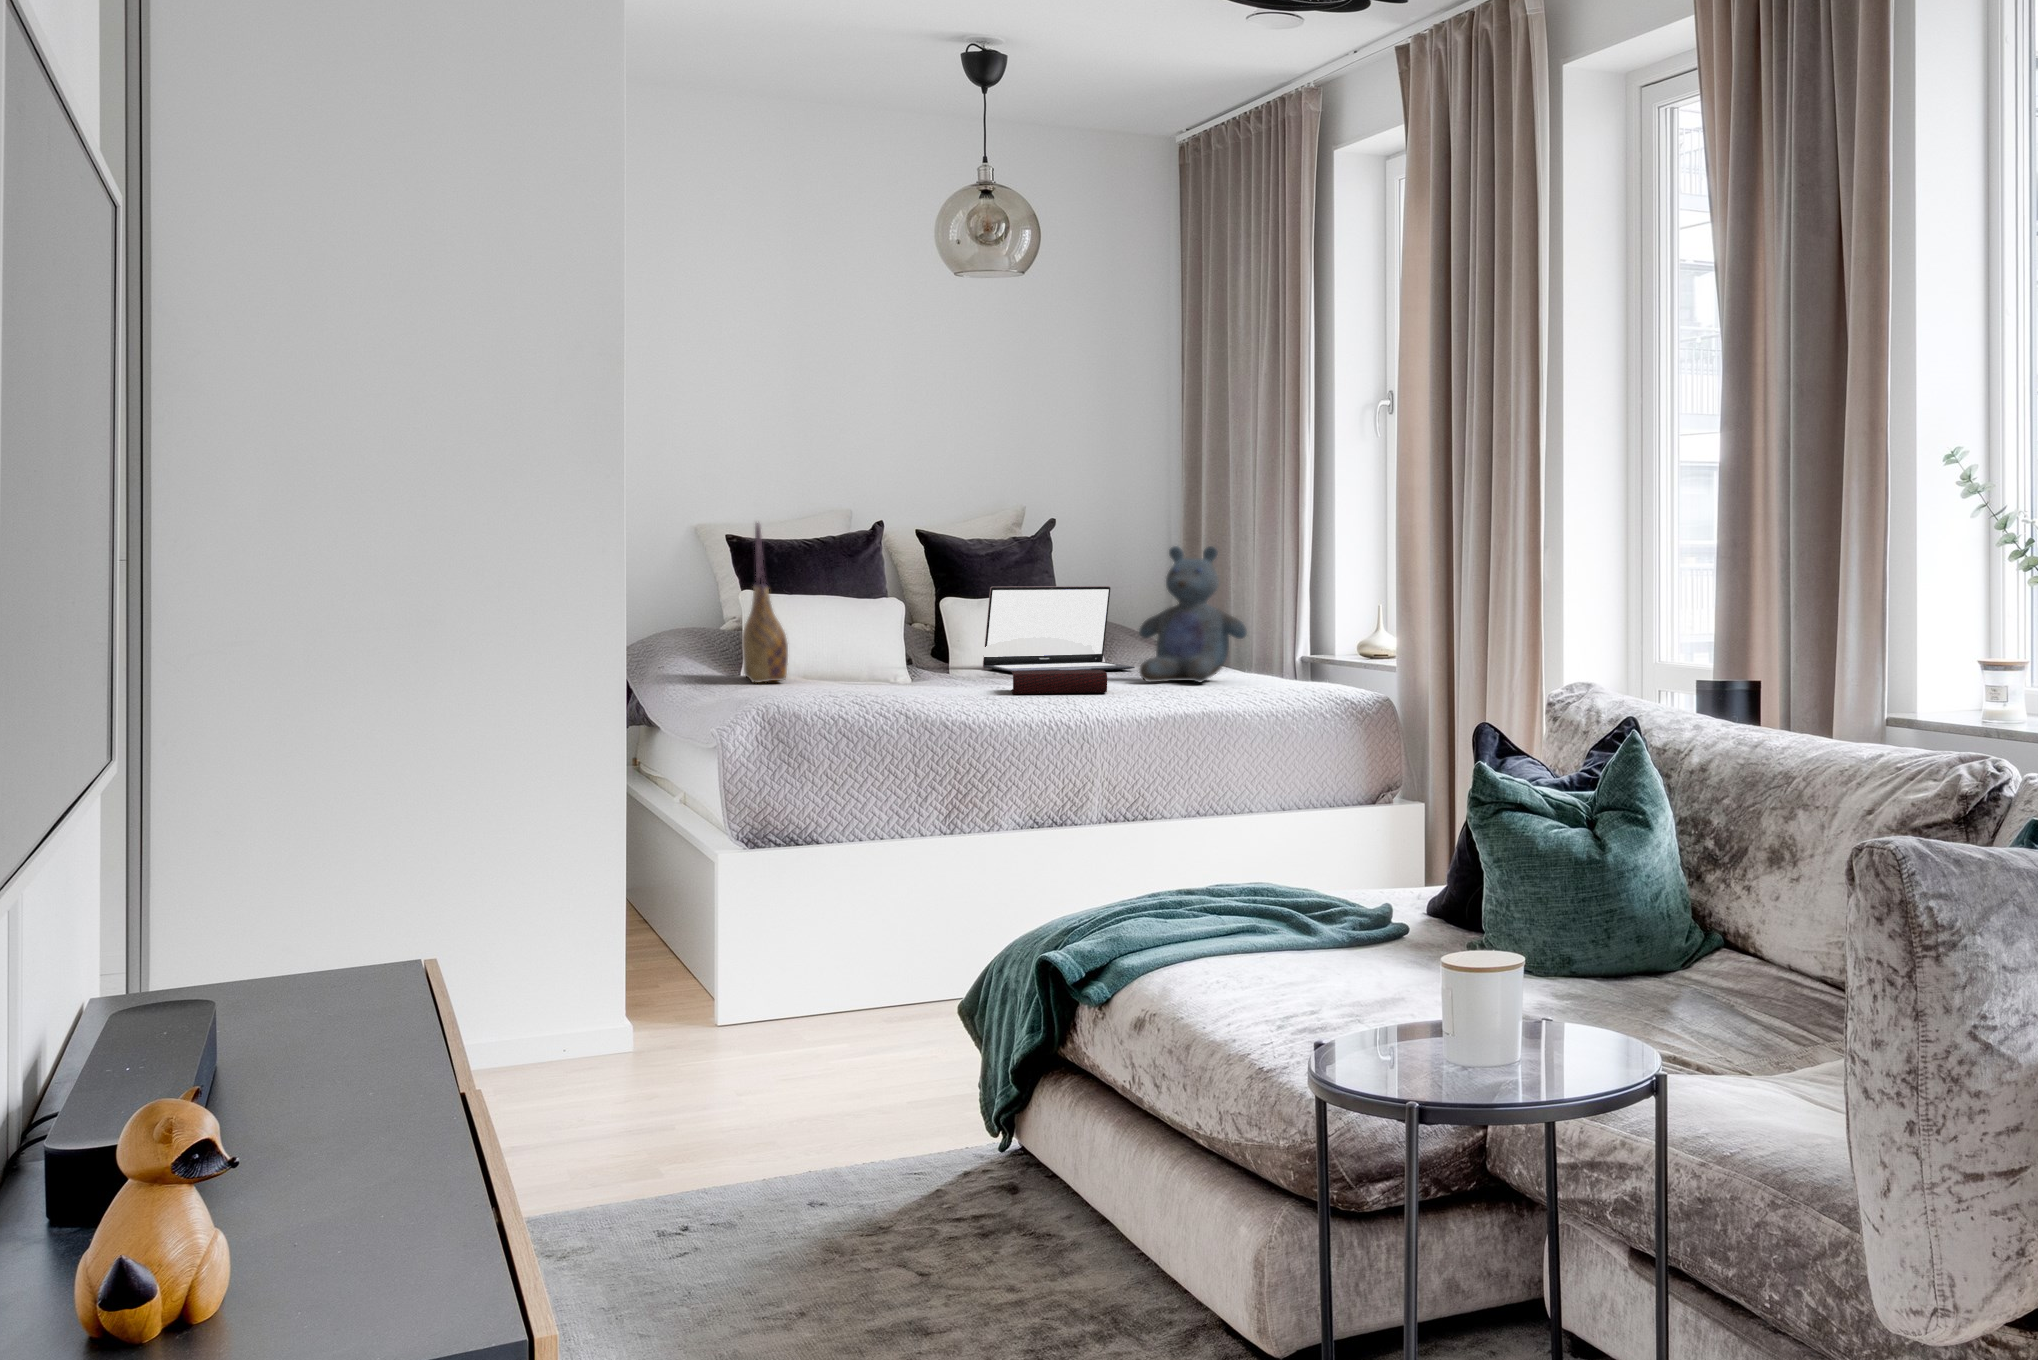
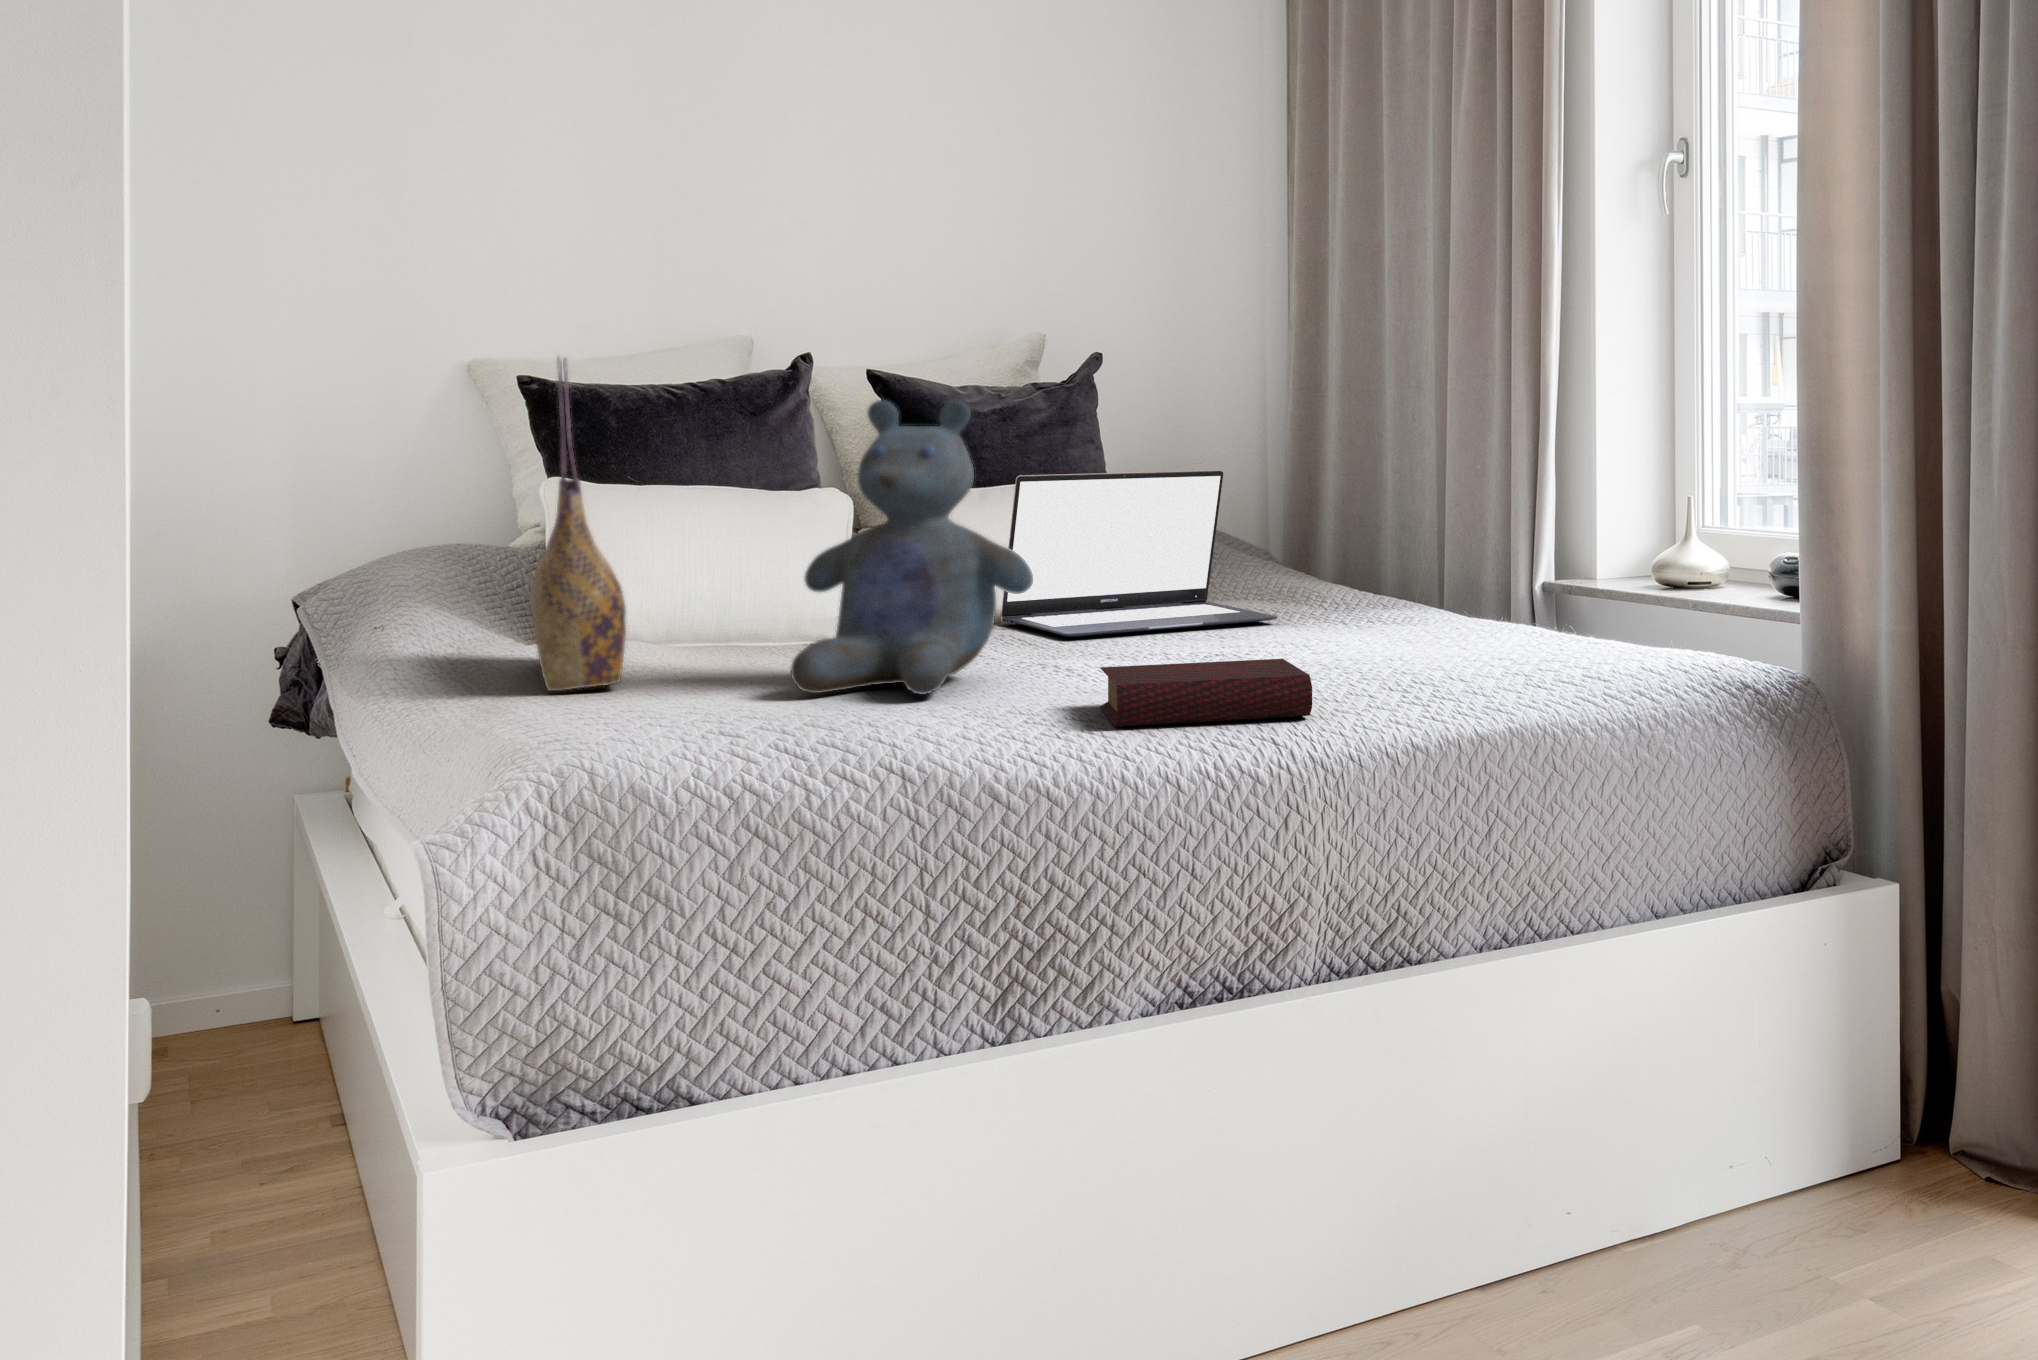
stuffed bear: present [1139,546,1247,682] -> present [791,400,1033,694]

